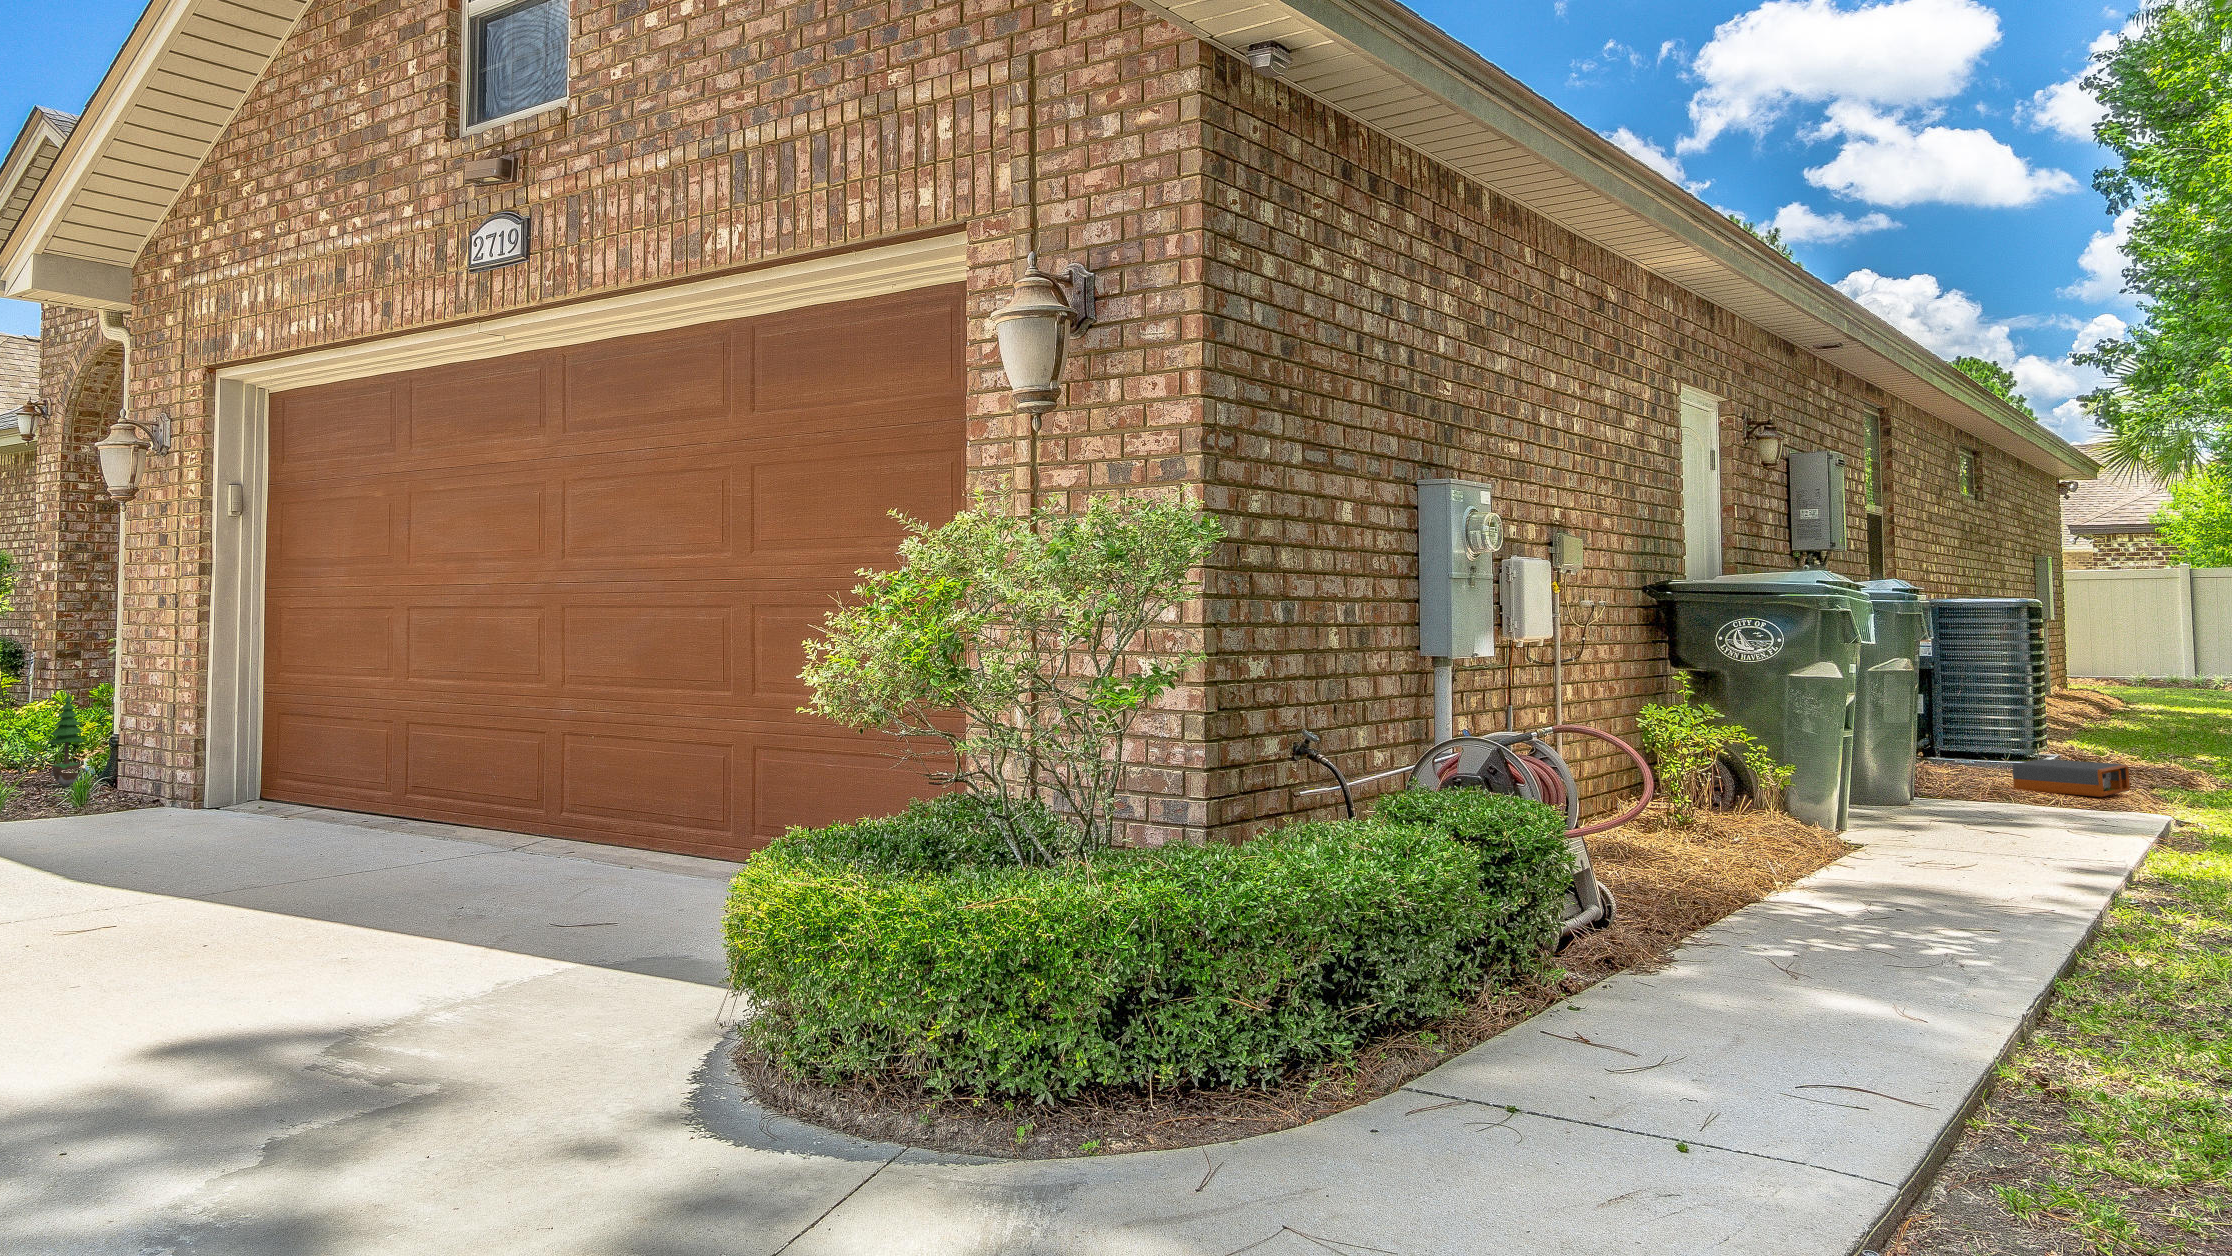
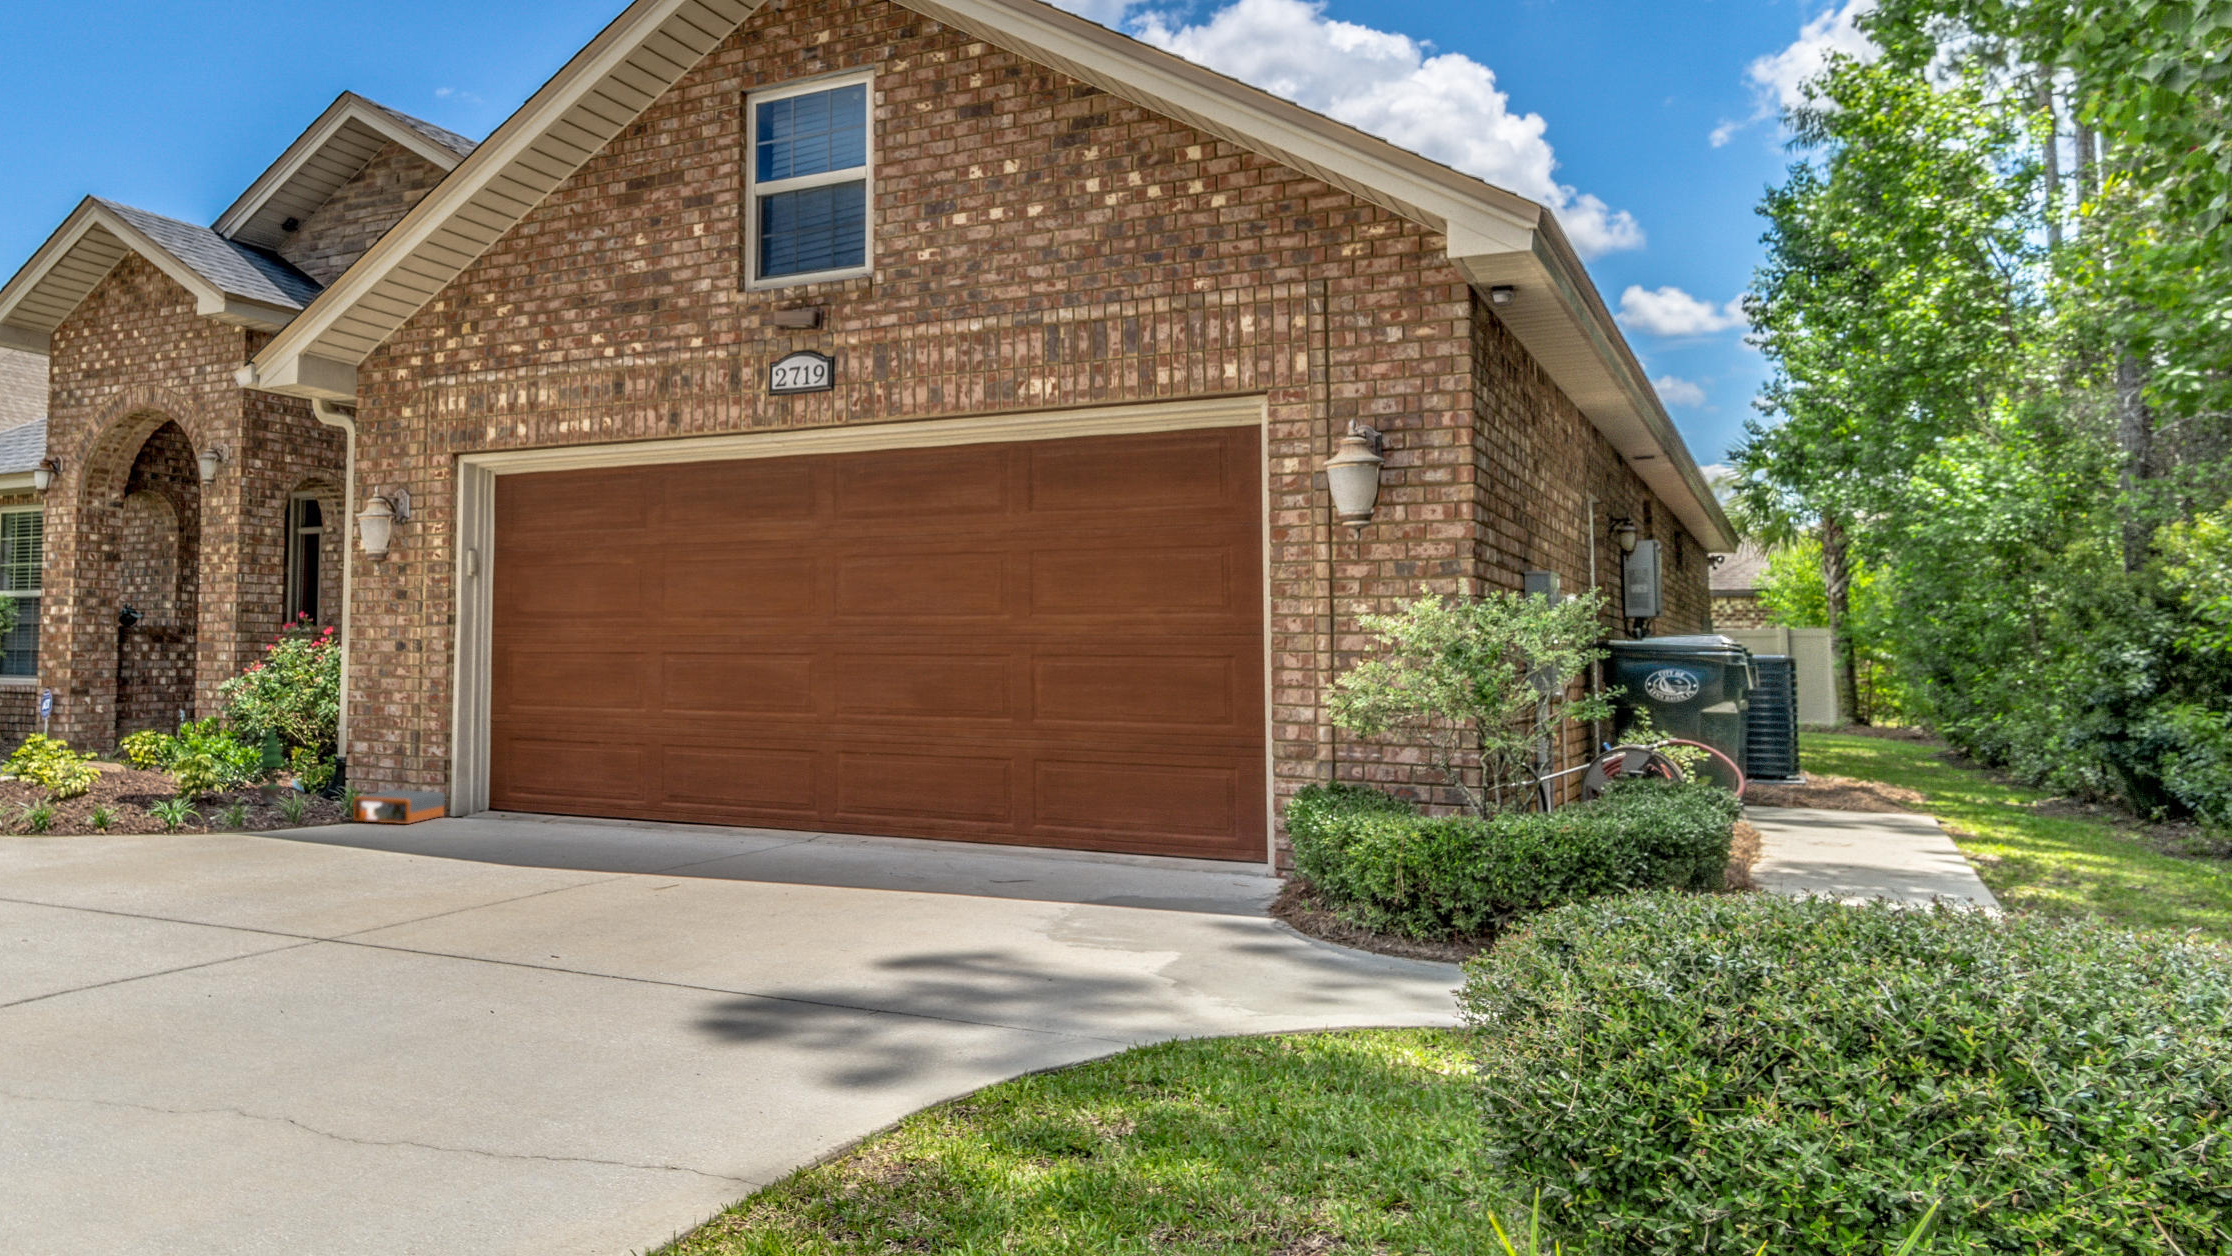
storage box: present [2012,759,2130,797] -> present [353,790,445,824]

